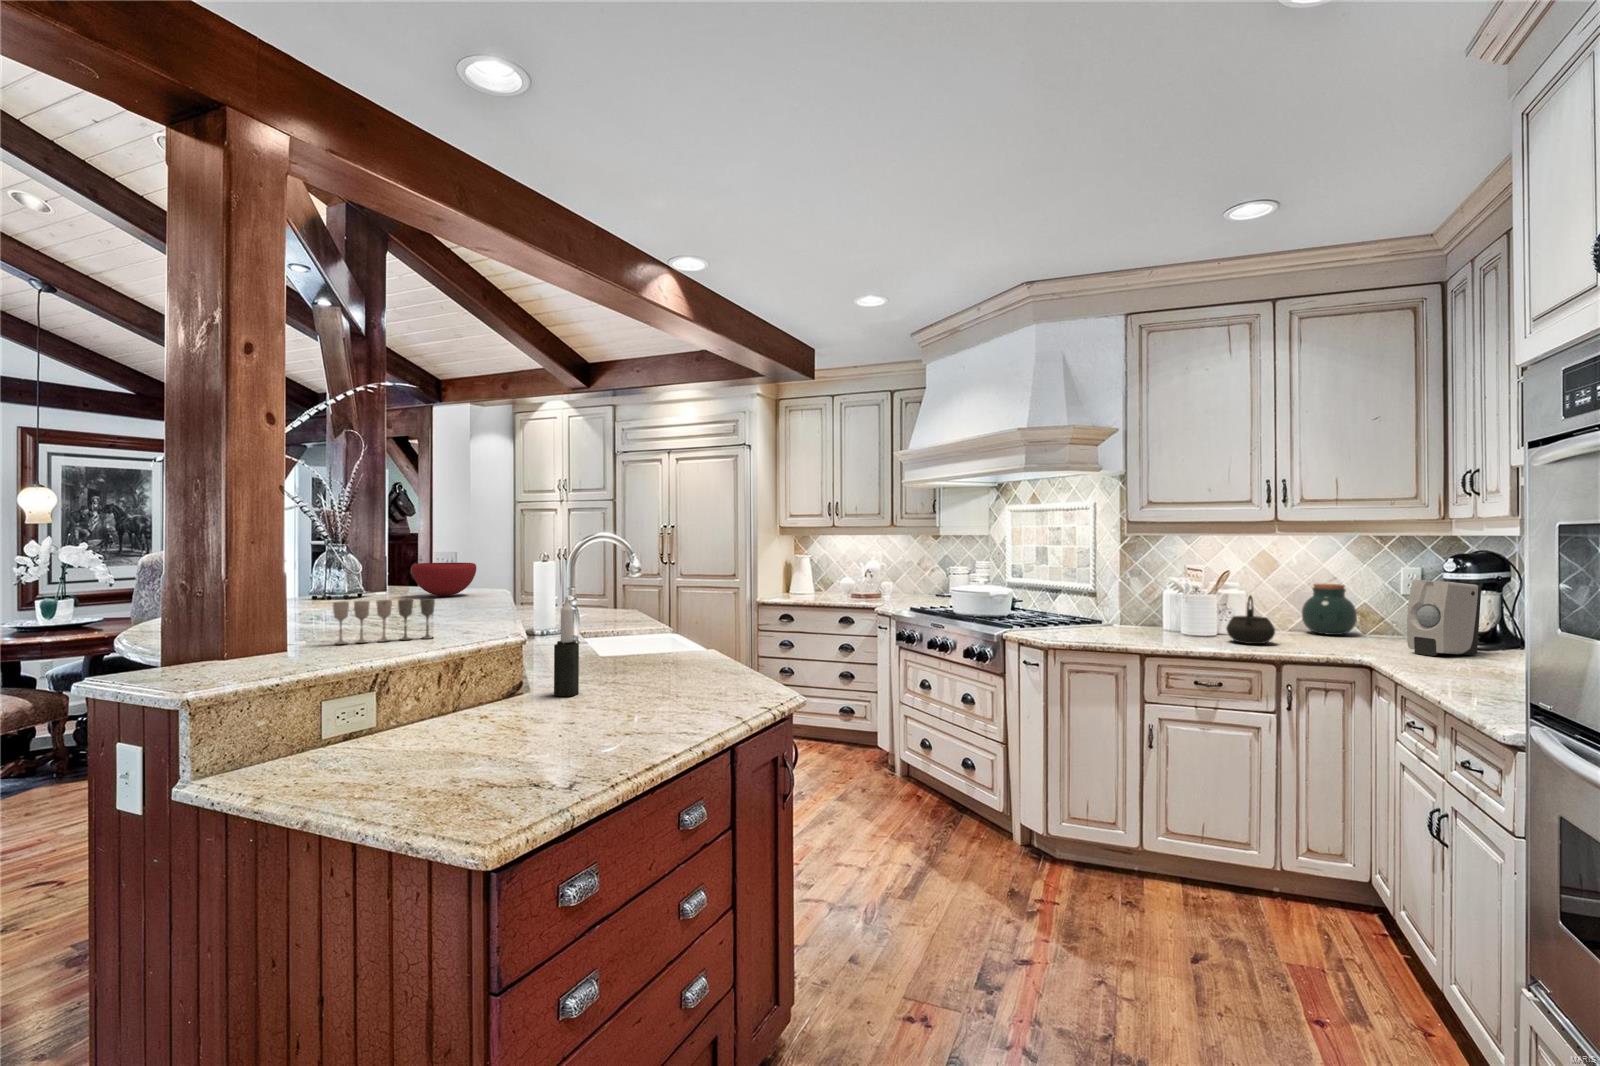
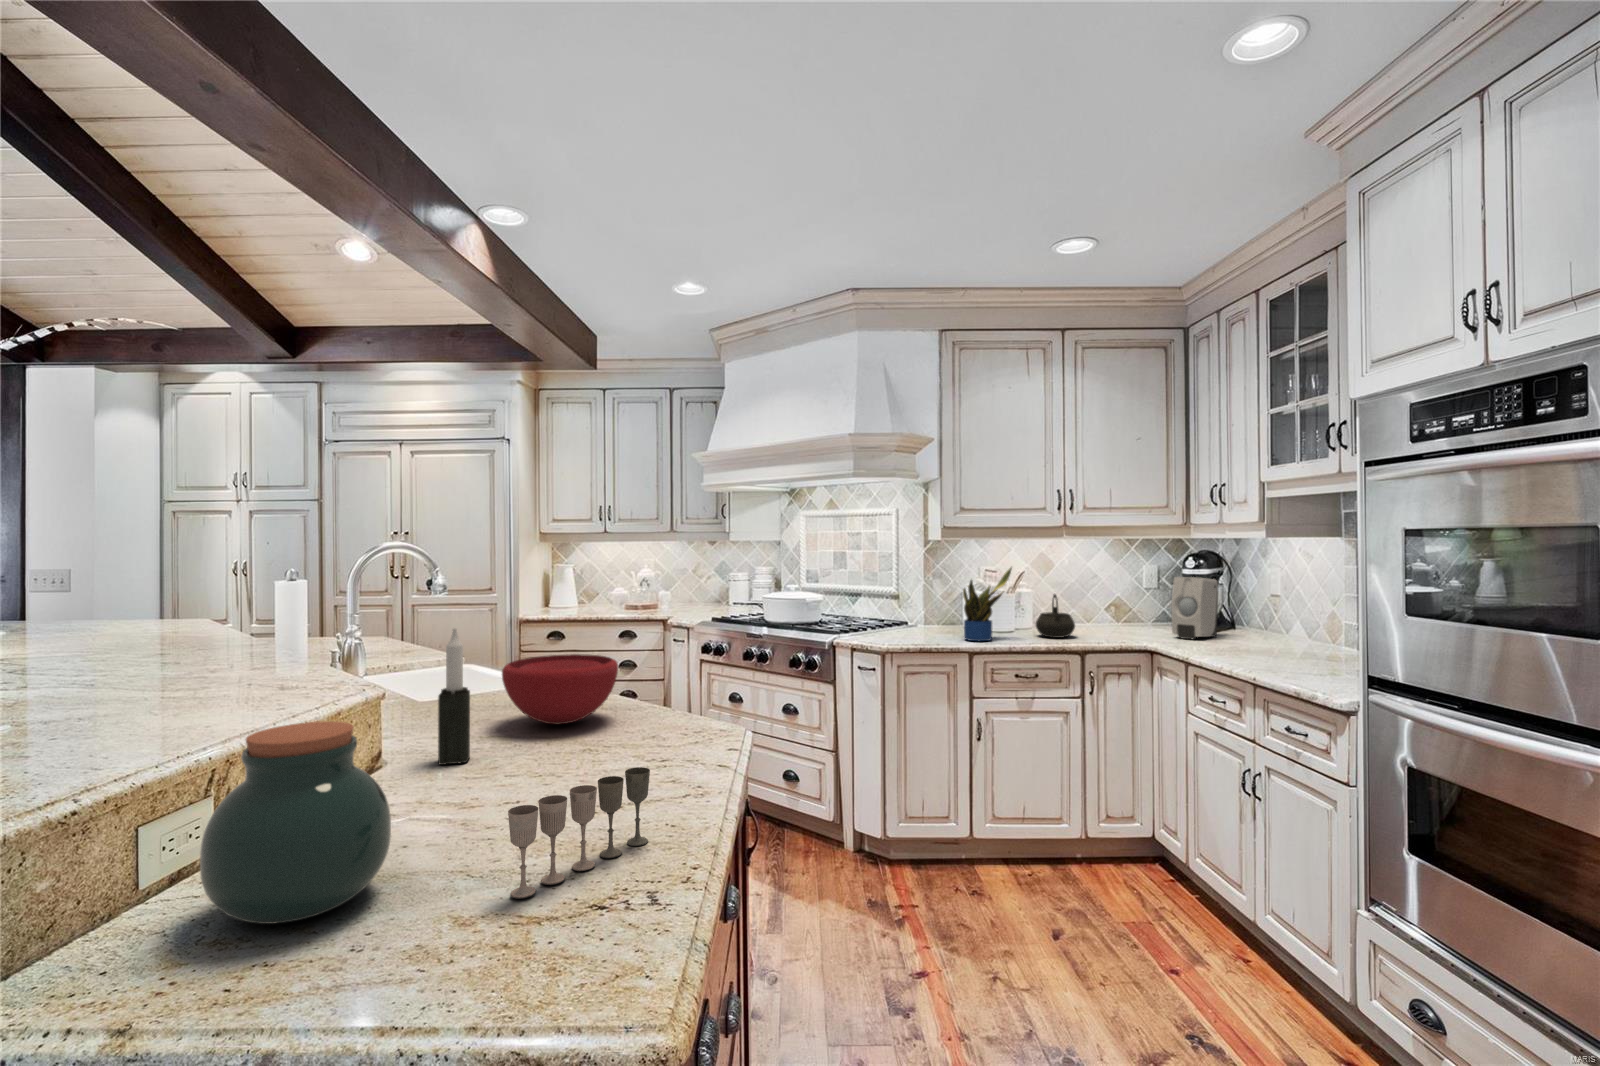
bowl: present [412,563,476,596] -> present [502,654,618,724]
potted plant: none [1133,563,1191,642] -> present [963,568,1012,641]
jar: present [1302,584,1357,635] -> present [200,721,391,924]
wine glass: present [333,598,435,644] -> present [508,767,650,899]

